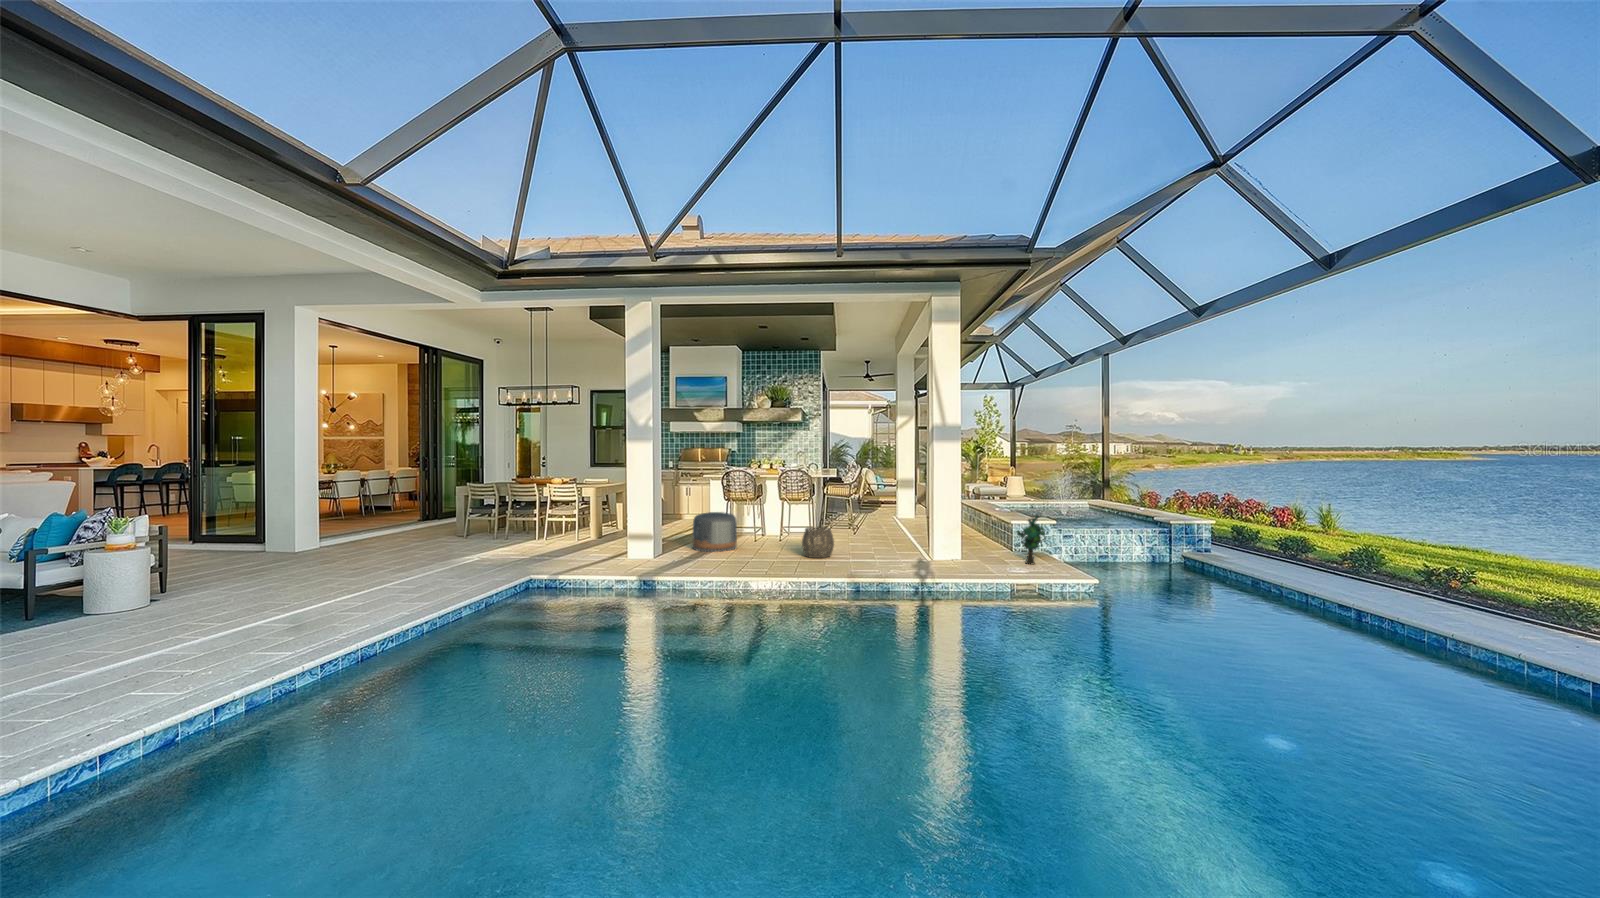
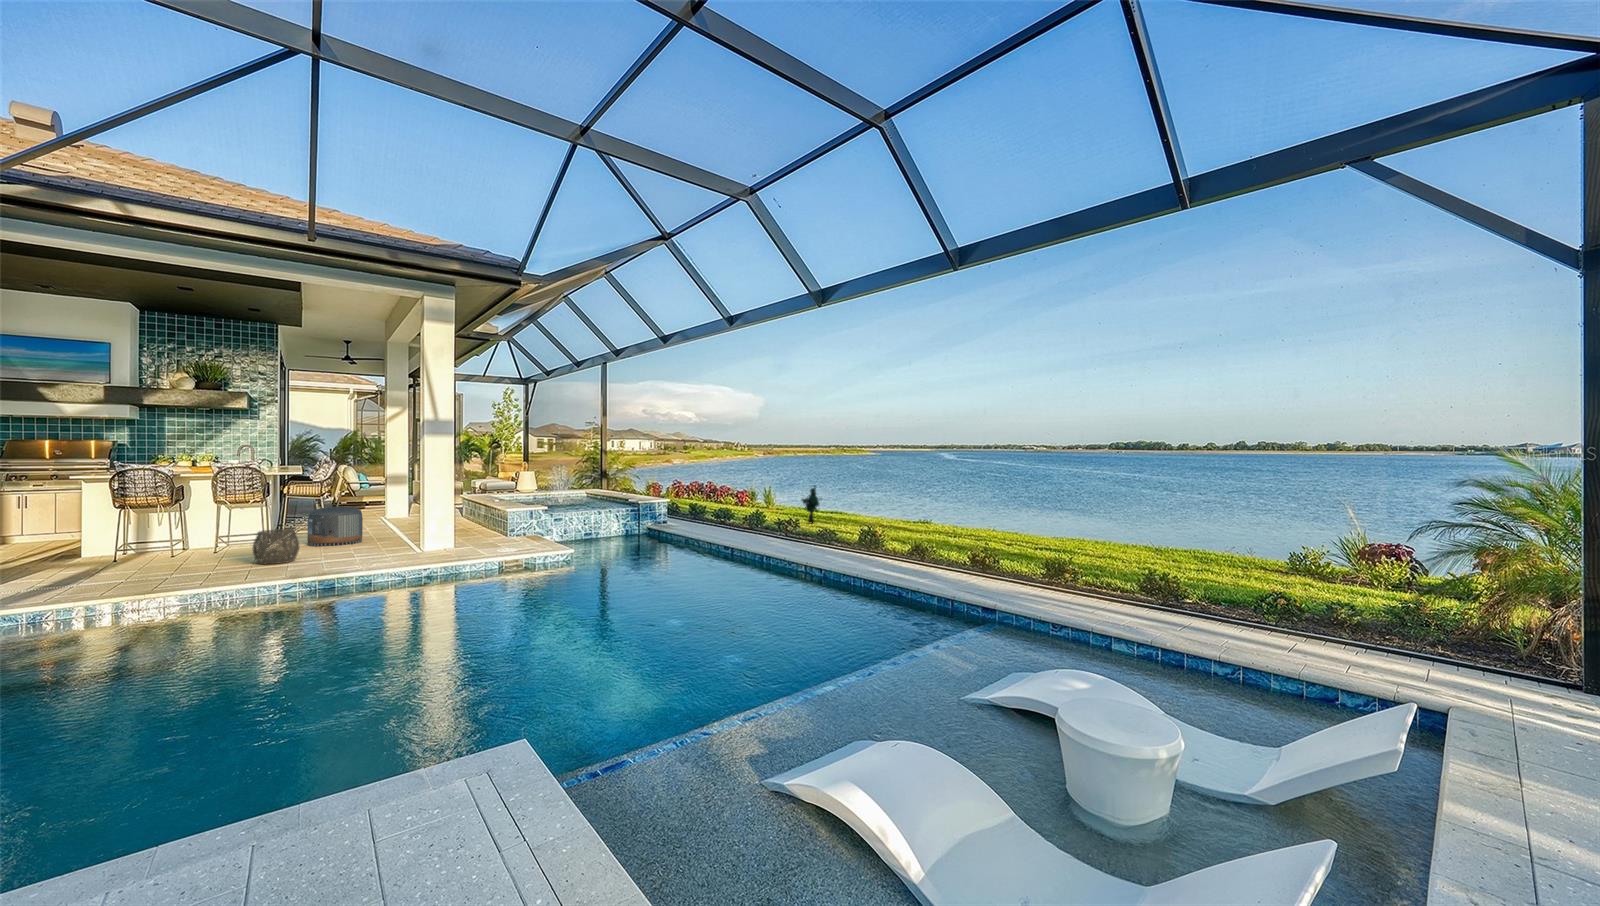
pouf: present [693,512,737,552] -> present [307,507,363,547]
decorative plant: present [1017,515,1045,564] -> present [802,486,819,523]

